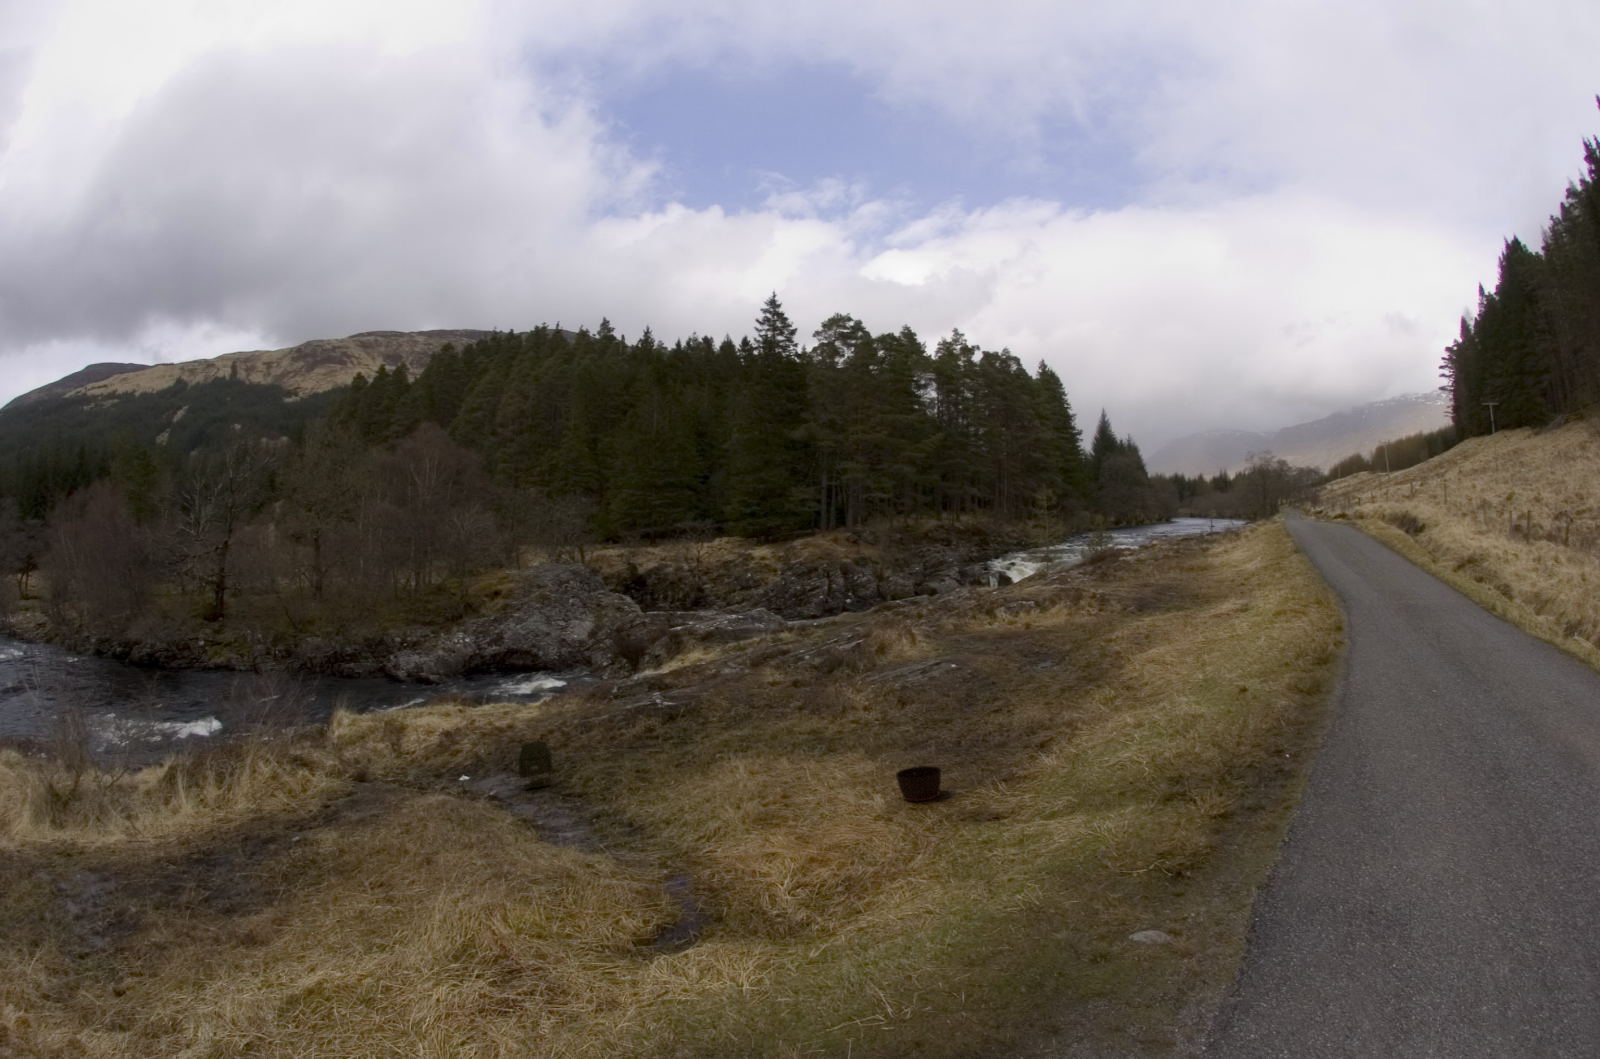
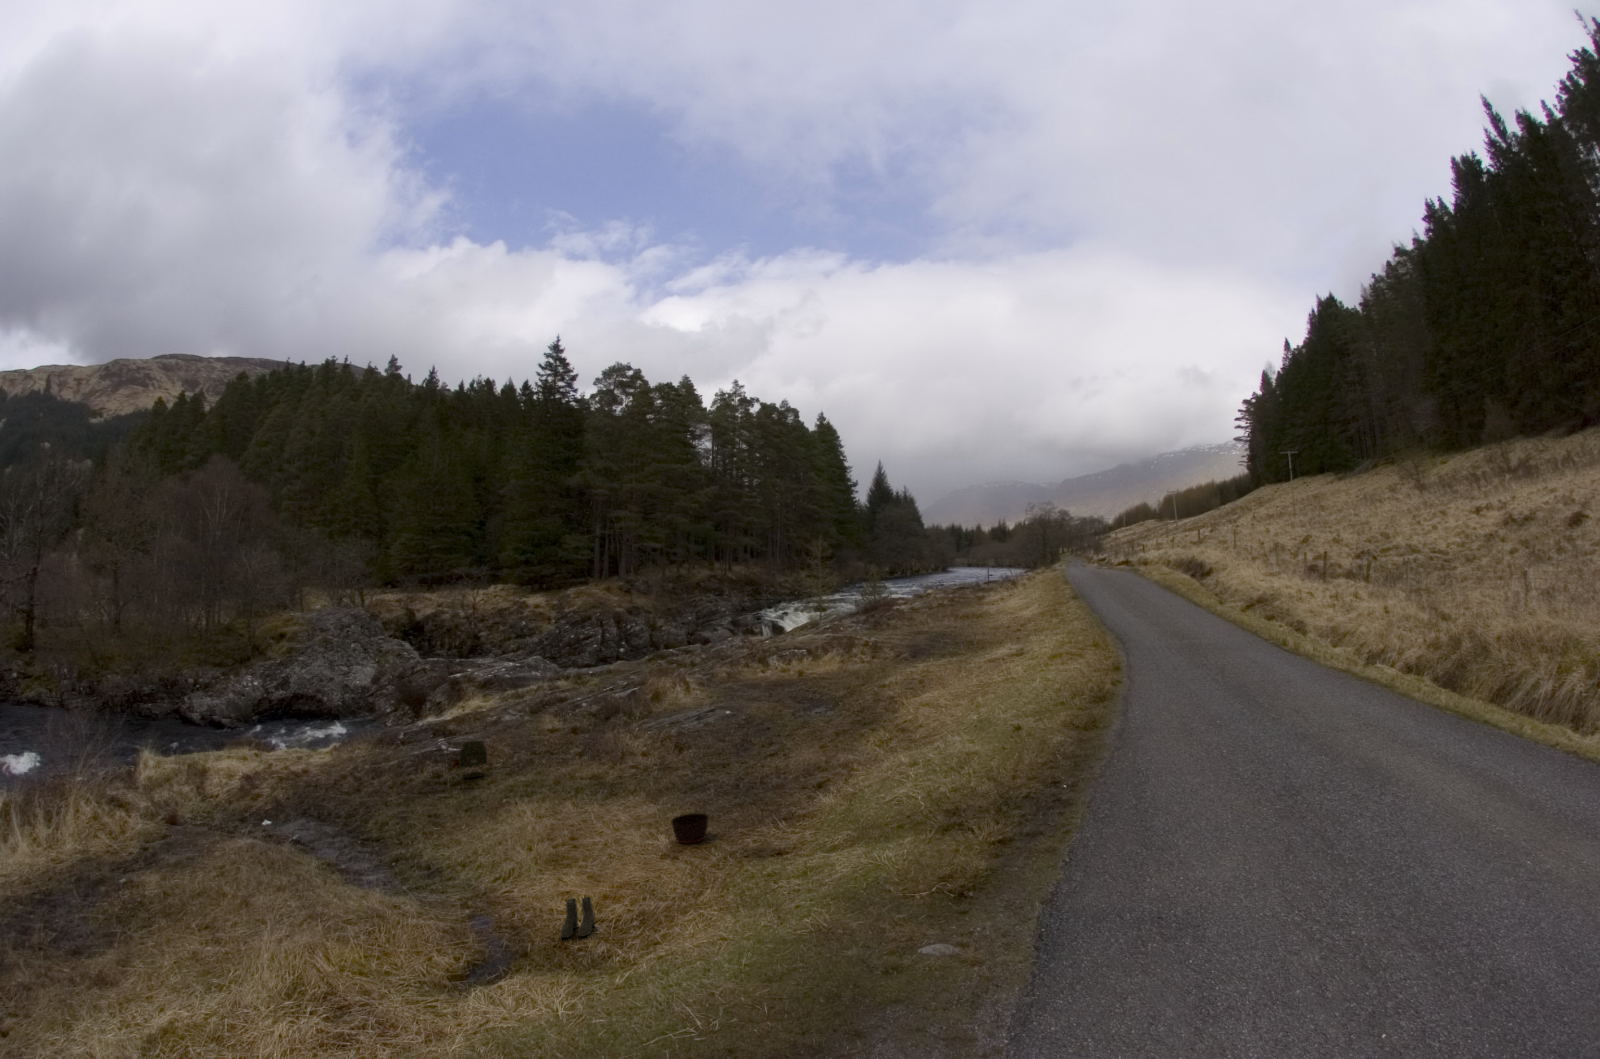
backpack: present [519,741,553,789] -> present [460,741,487,778]
boots: none [760,858,801,905] -> present [561,897,595,938]

